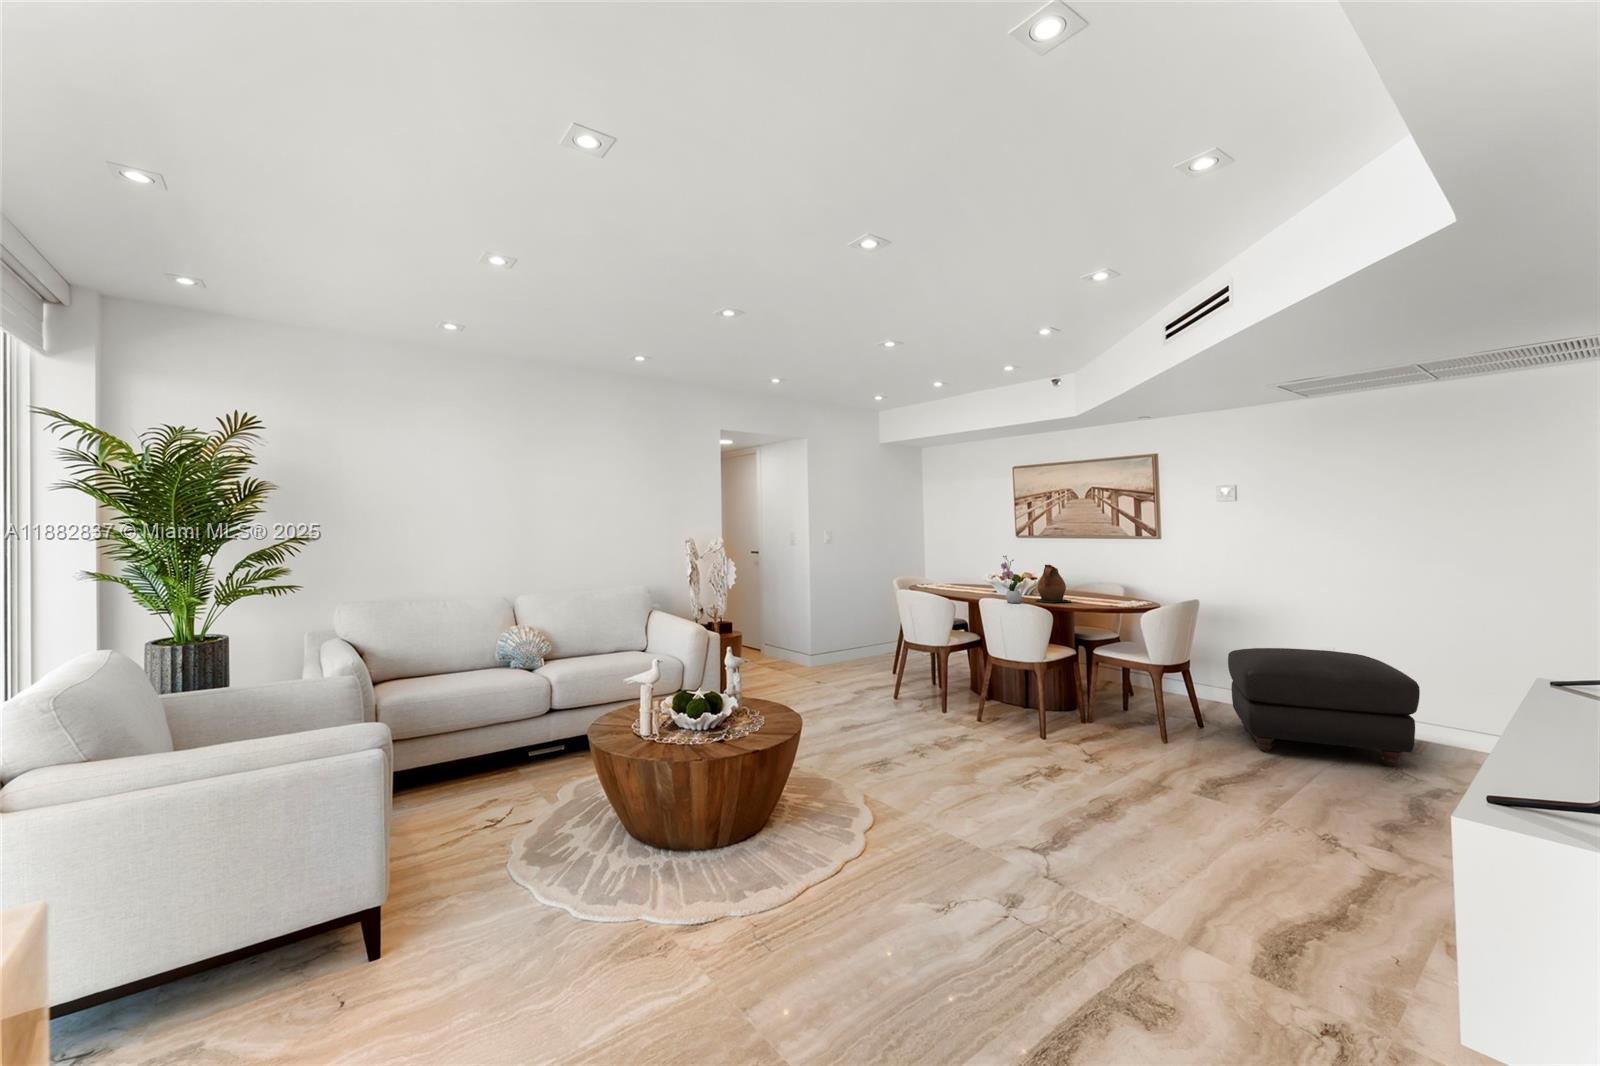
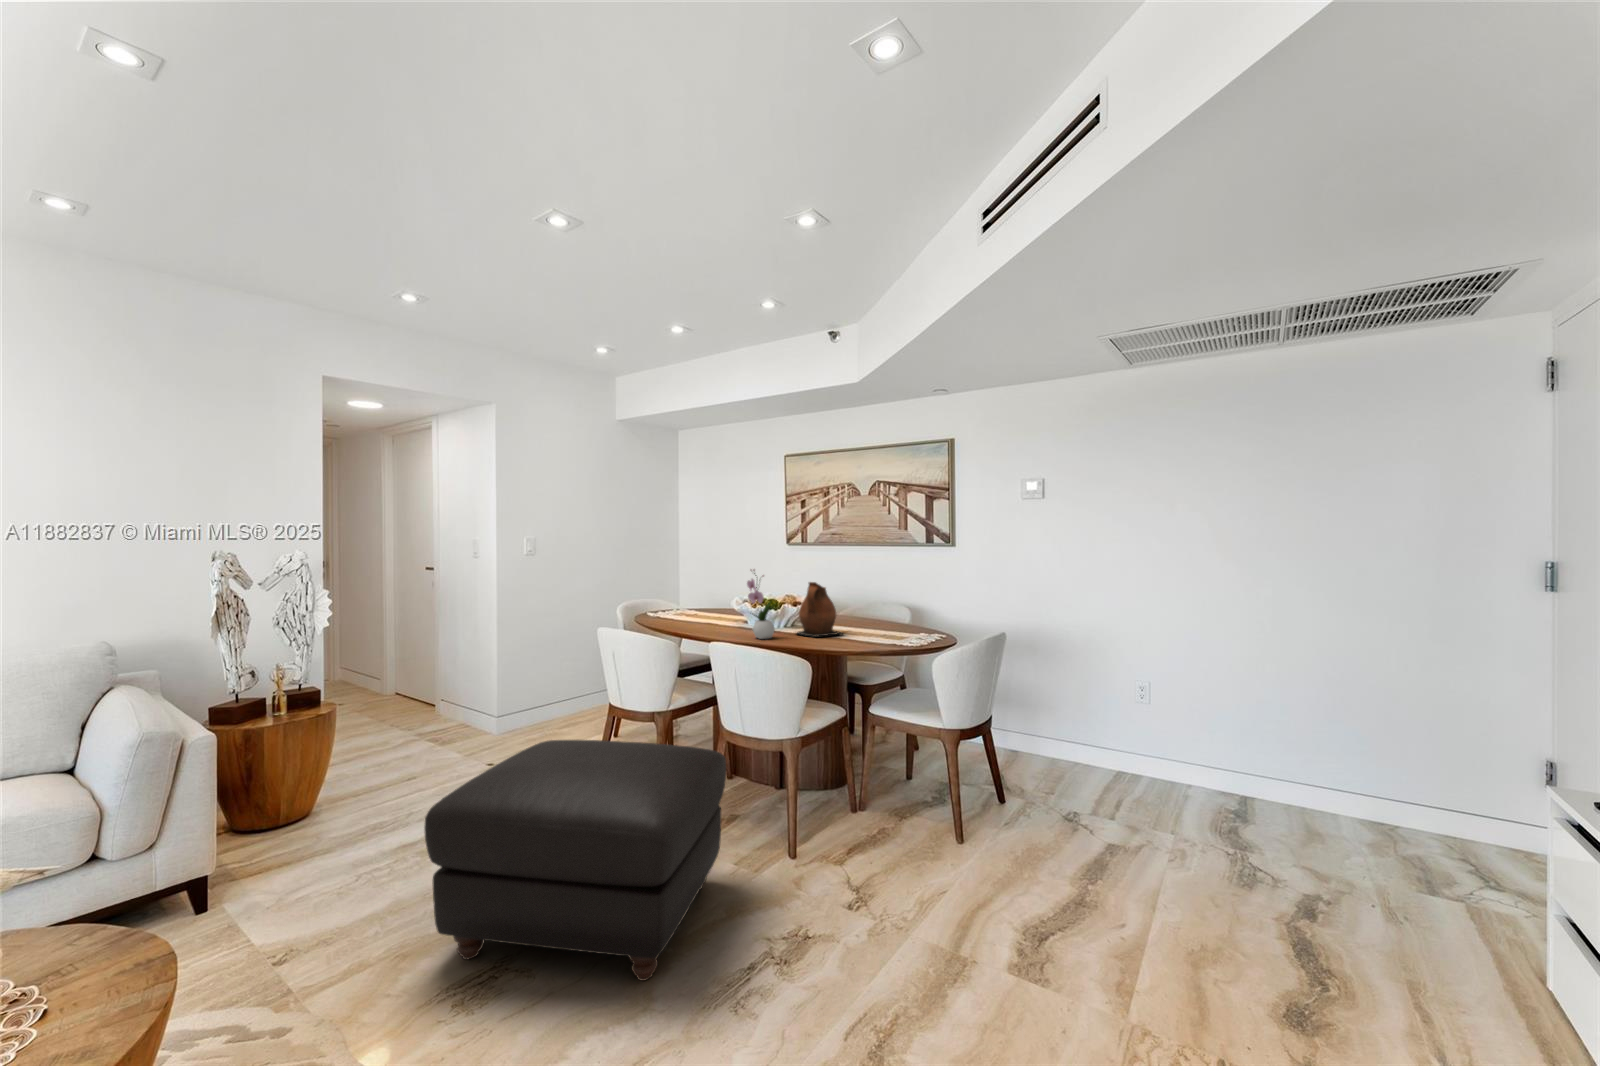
ottoman: present [1228,648,1420,767] -> present [424,740,726,981]

